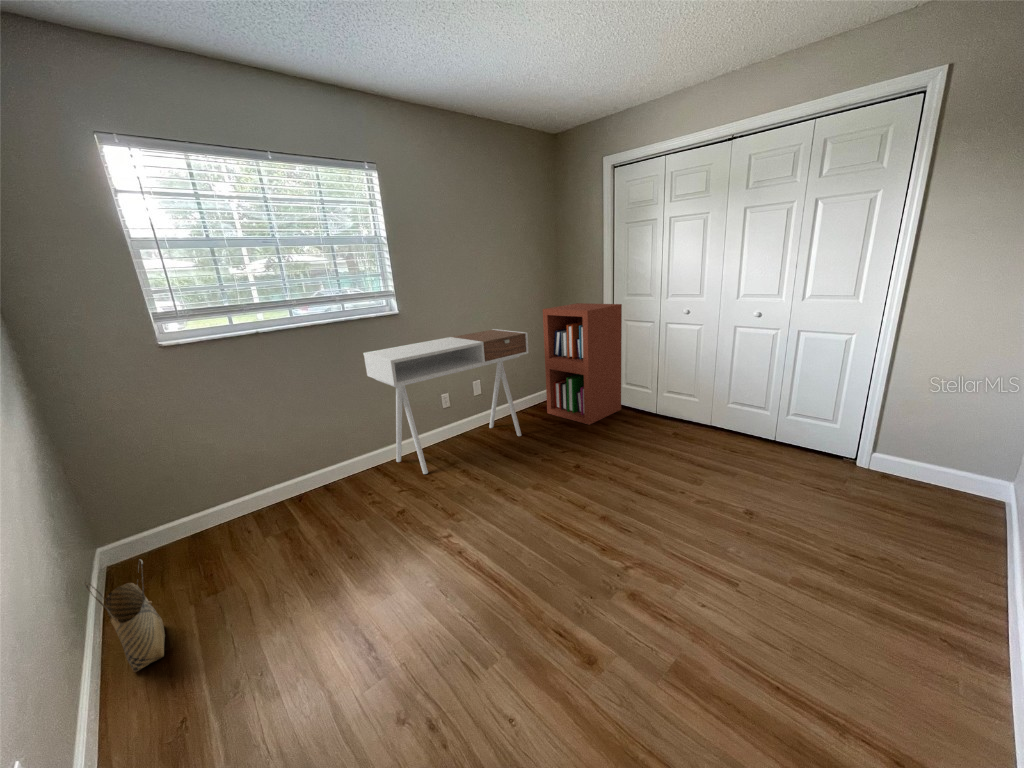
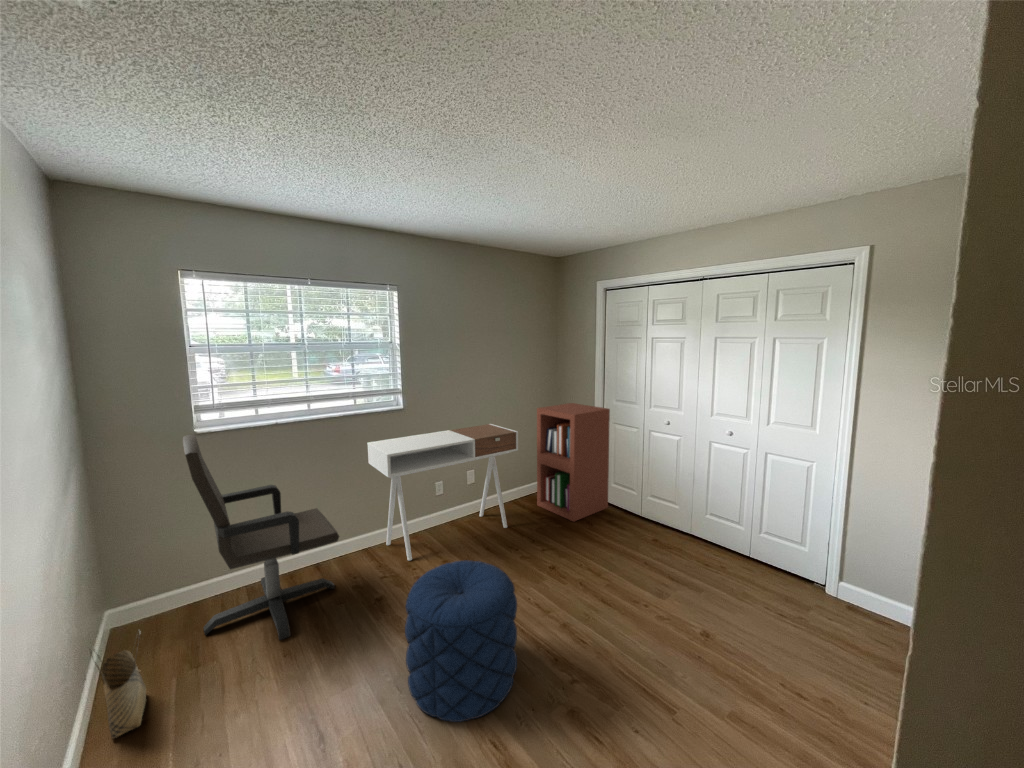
office chair: none [146,342,351,563] -> present [183,434,339,640]
pouf: none [444,458,567,616] -> present [405,560,517,722]

